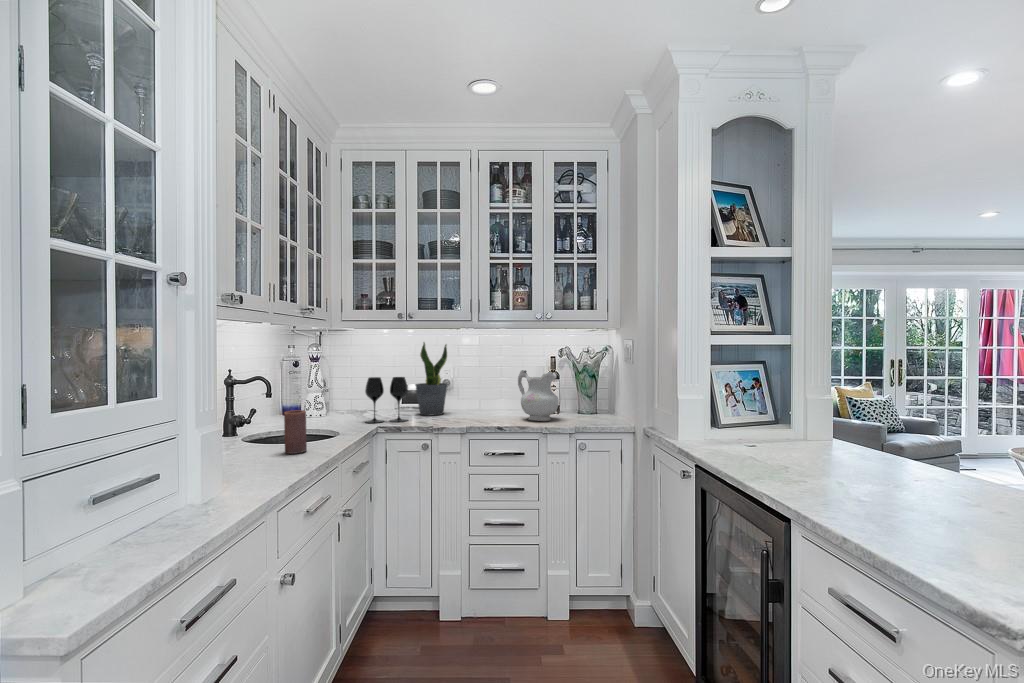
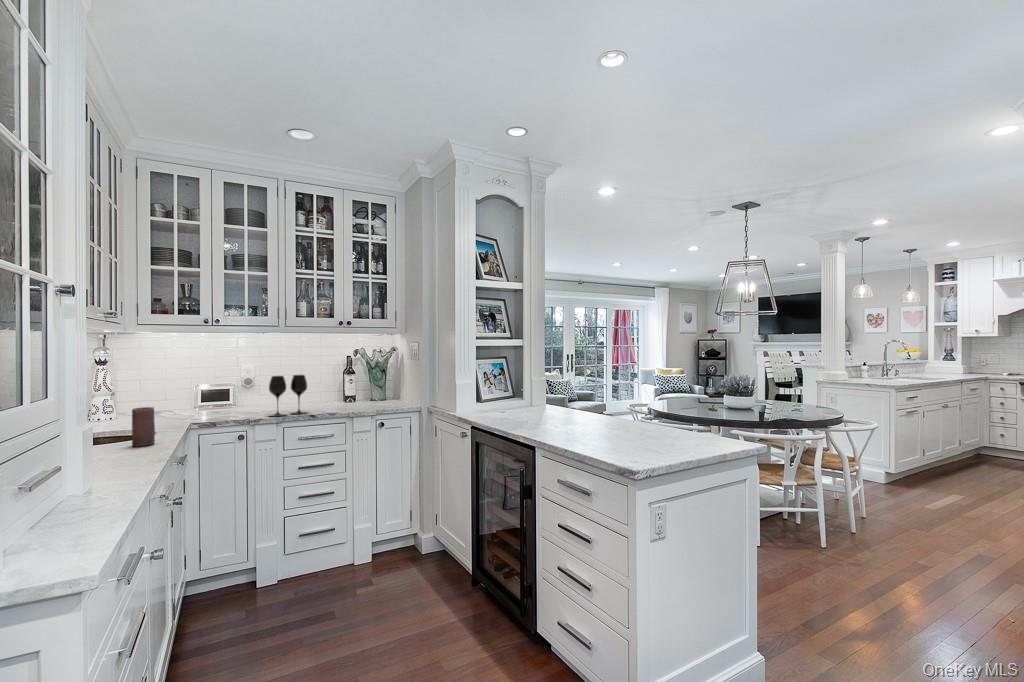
potted plant: present [415,342,447,415] -> none [218,344,252,411]
ceramic pitcher: present [518,370,559,421] -> none [322,368,358,408]
wine glass: present [365,377,408,423] -> present [269,375,307,416]

